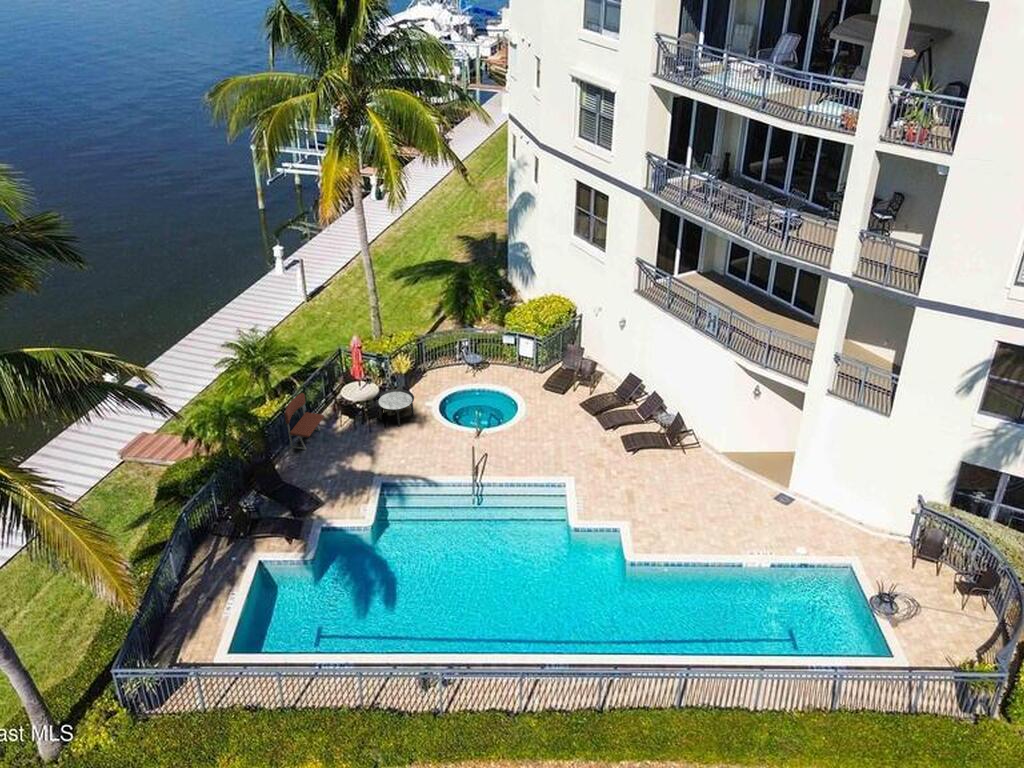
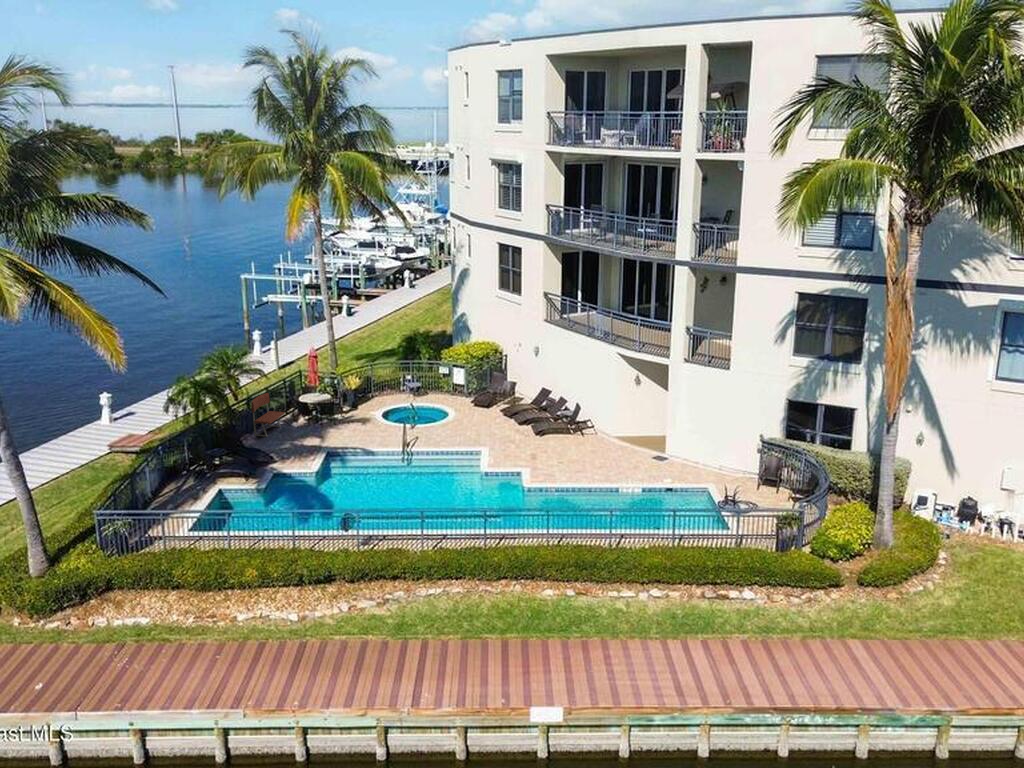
round table: present [376,389,414,427] -> none [329,398,361,425]

